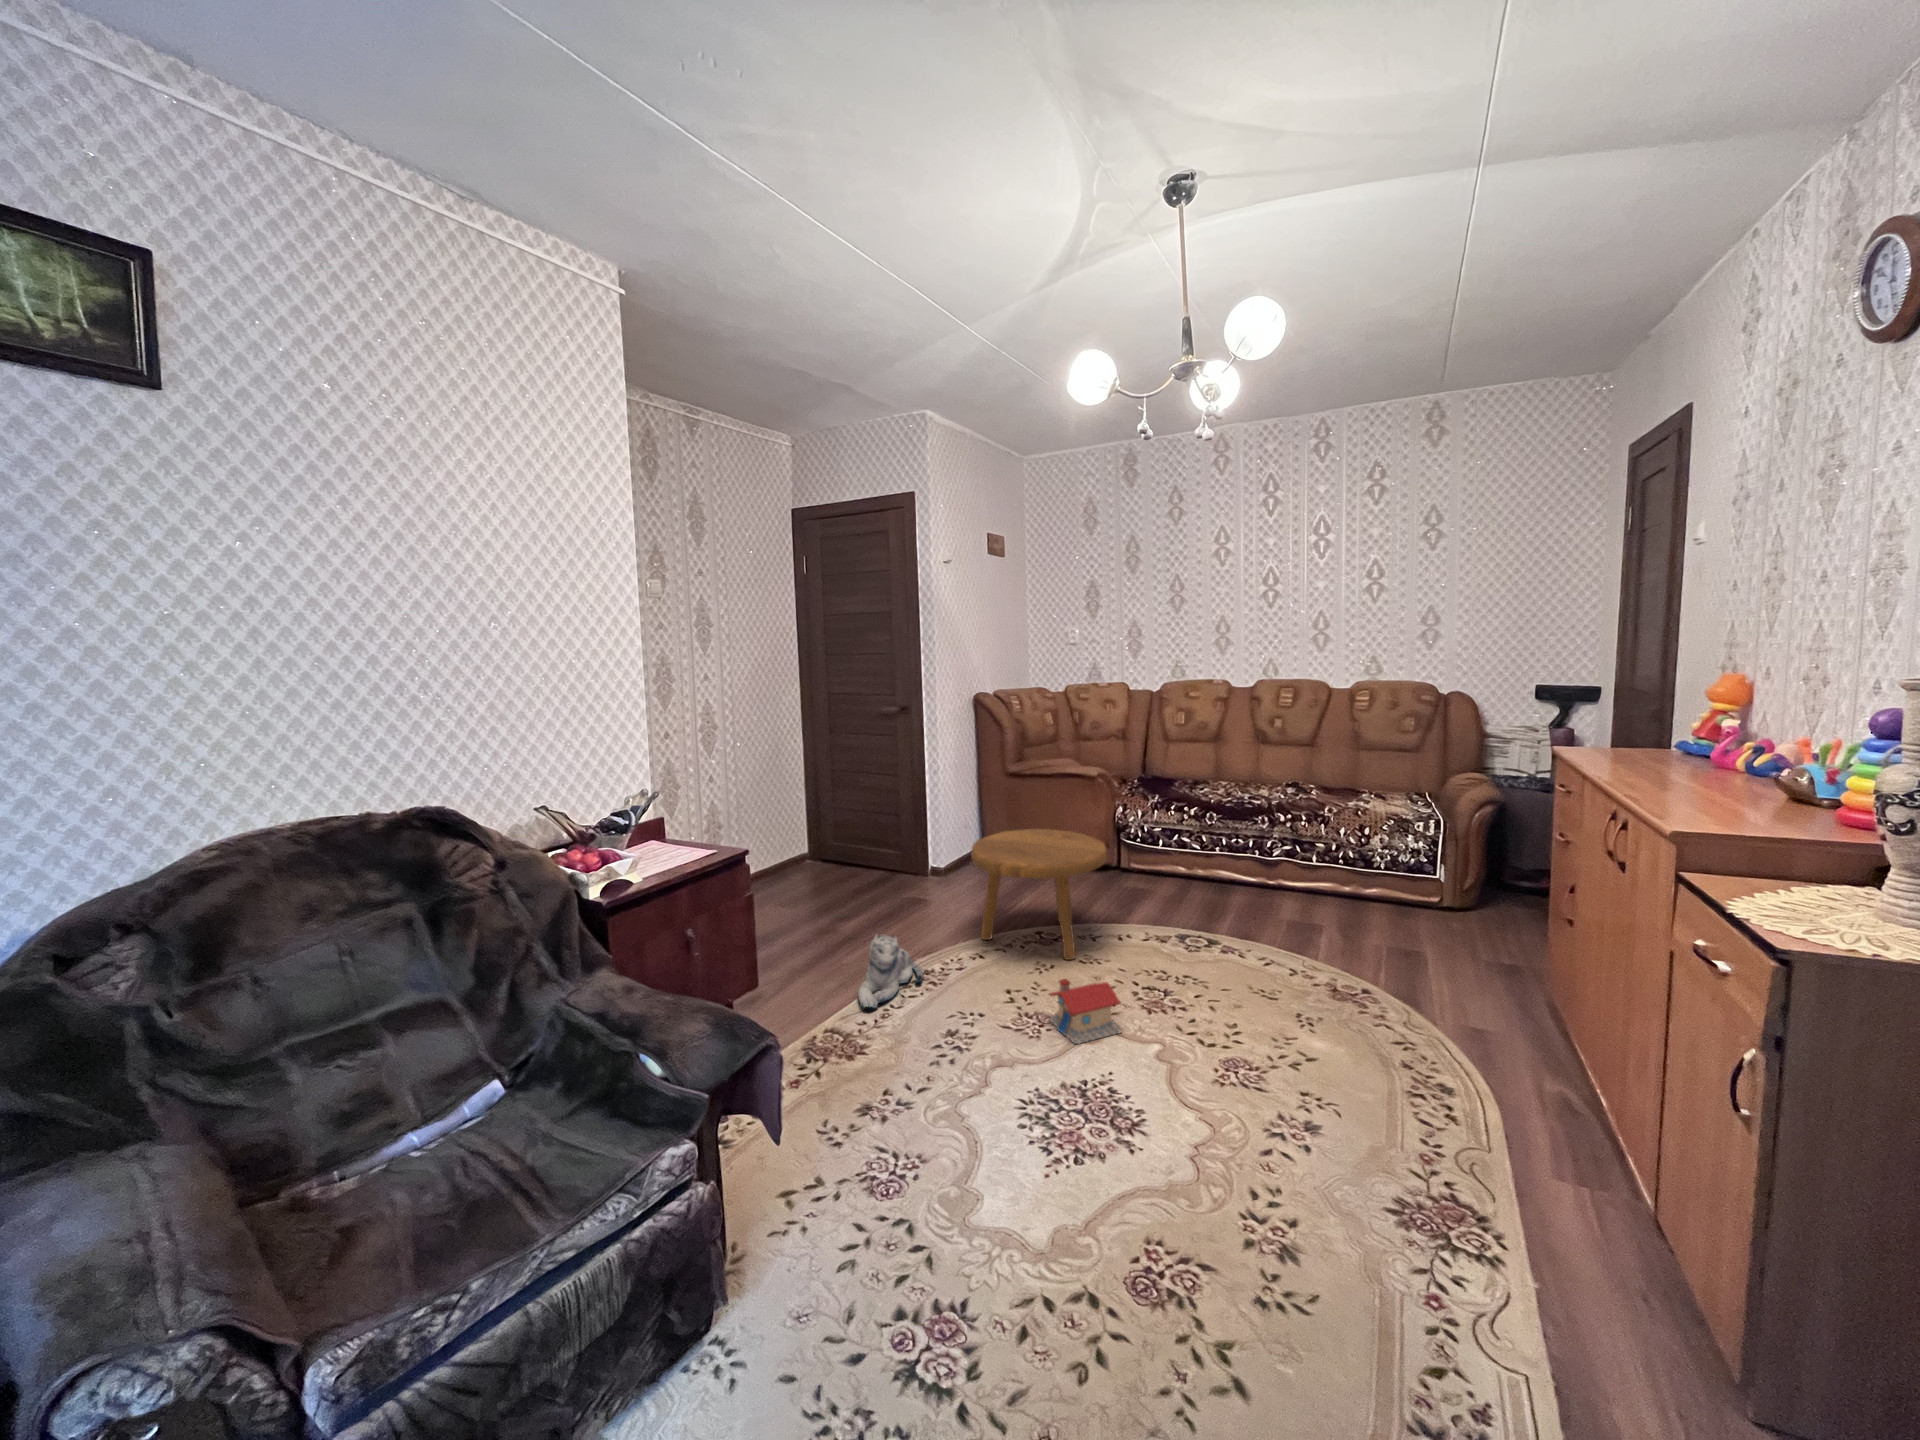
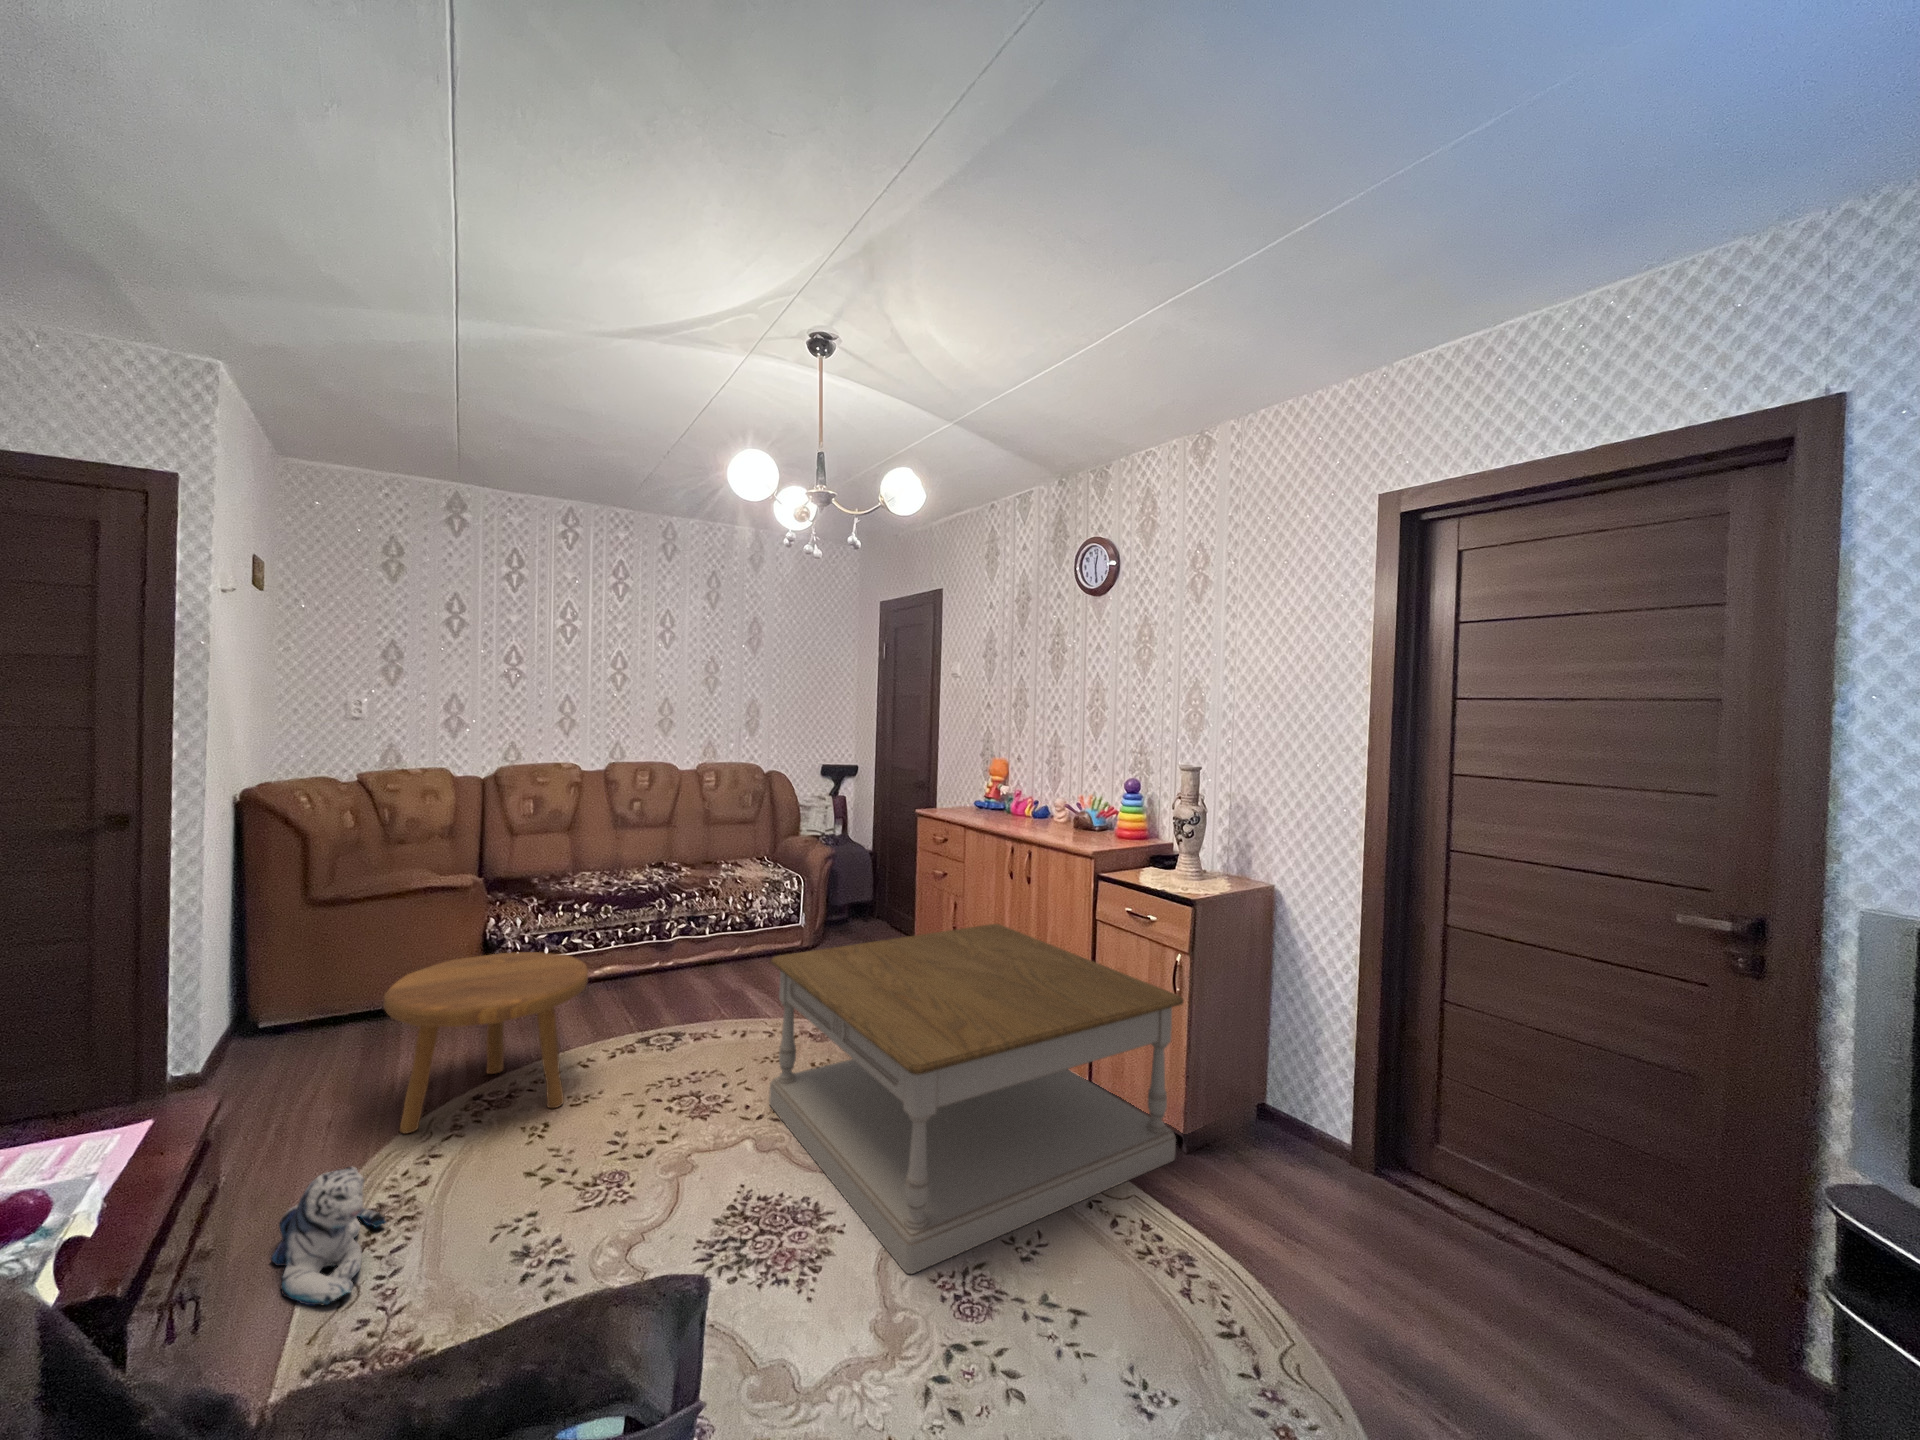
coffee table: none [1128,882,1722,1402] -> present [769,924,1184,1274]
toy house: present [1049,979,1121,1044] -> none [619,1098,706,1180]

